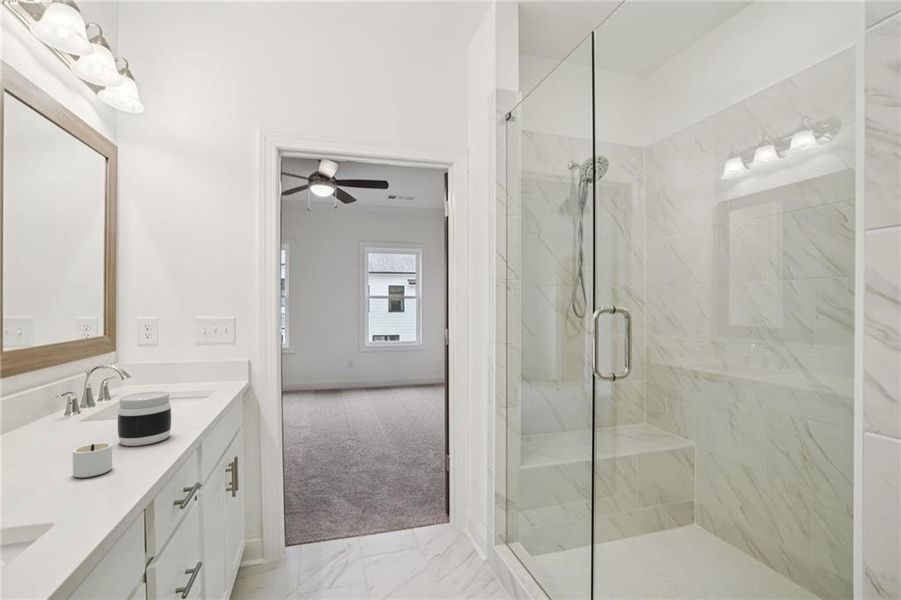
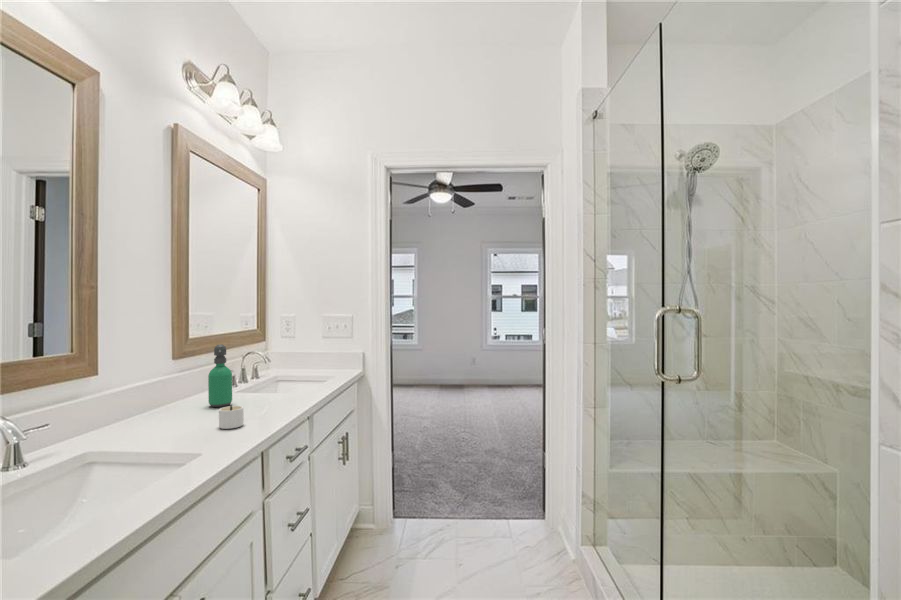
soap dispenser: none [43,359,82,446] -> present [208,344,232,407]
jar: present [118,391,171,446] -> none [253,372,289,411]

